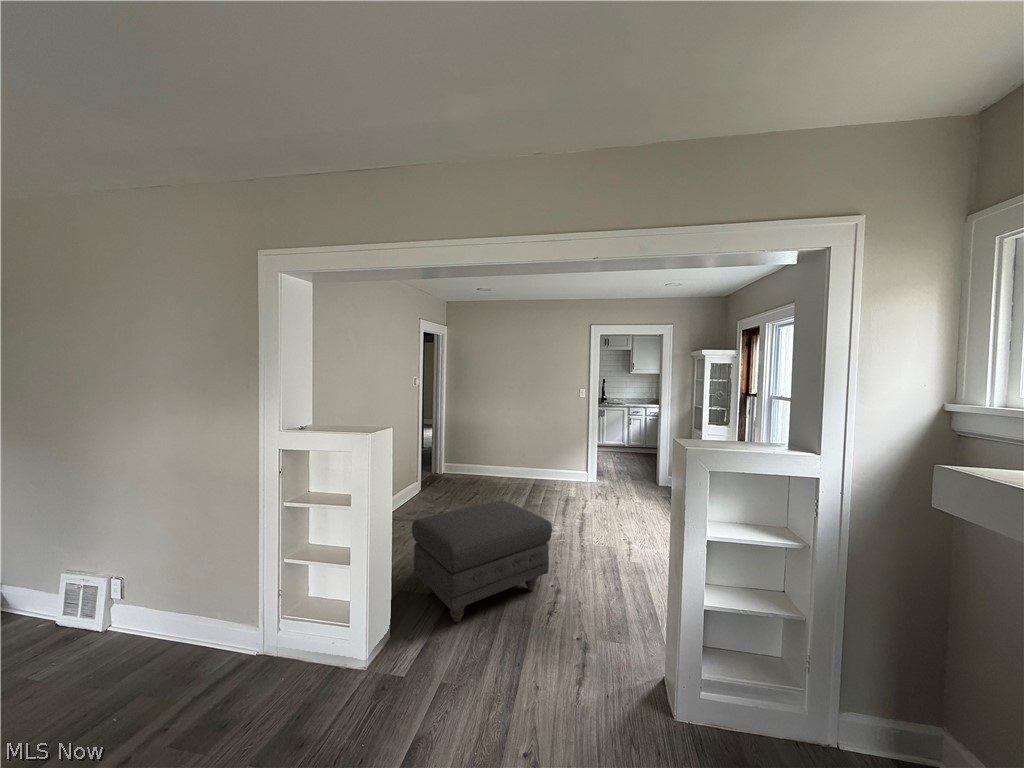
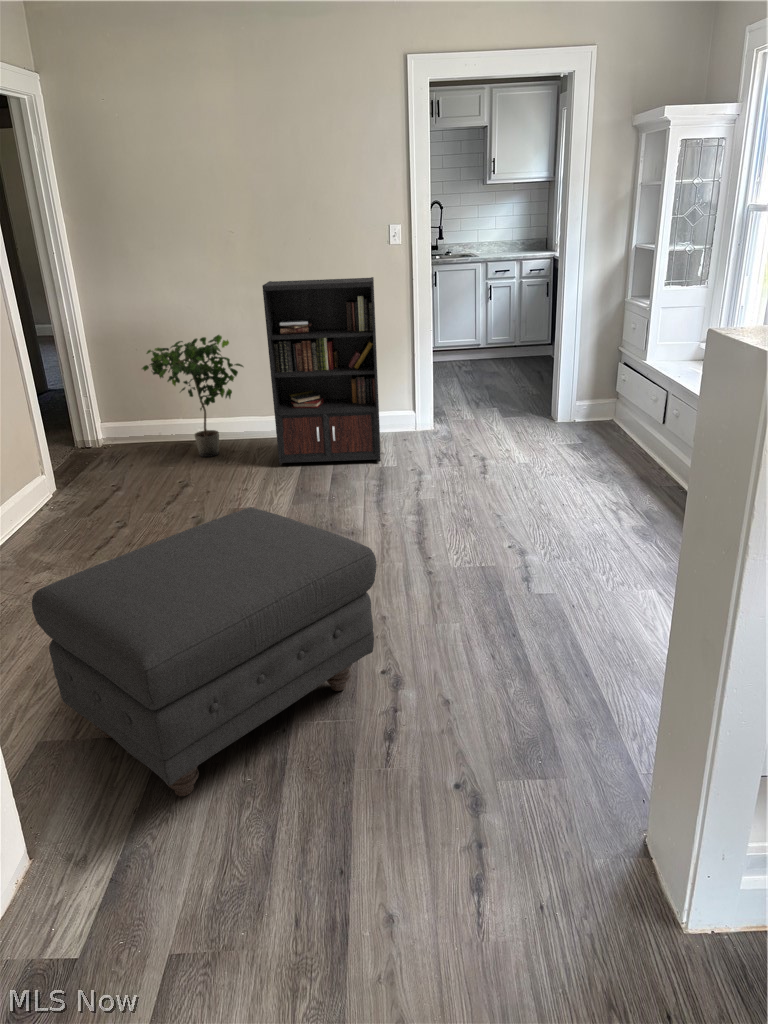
bookcase: none [520,409,583,494] -> present [262,277,408,465]
potted plant: none [466,430,510,484] -> present [142,335,243,457]

